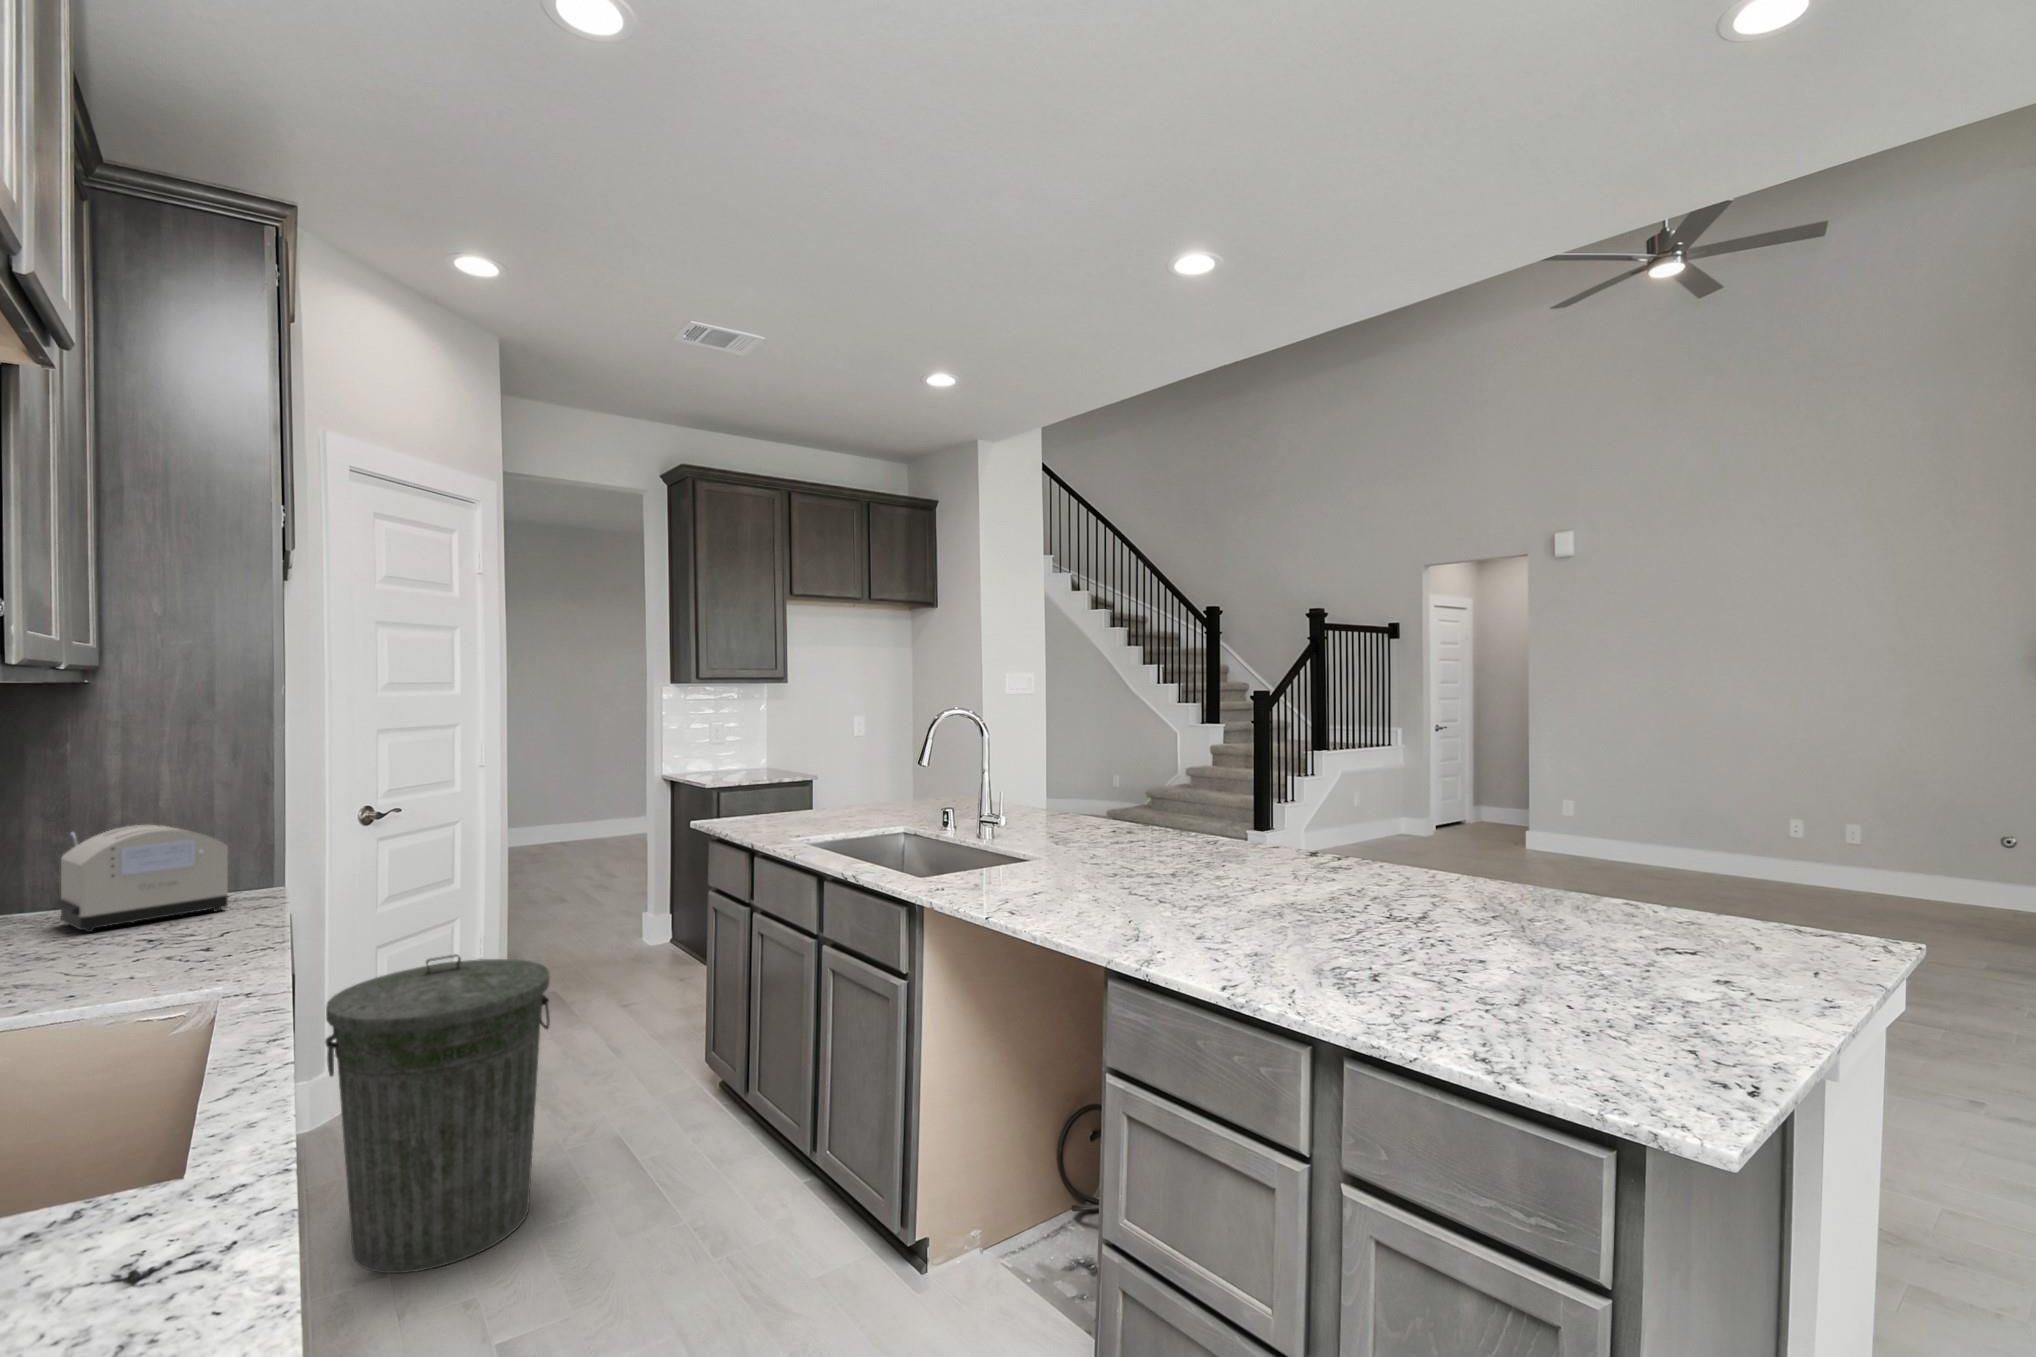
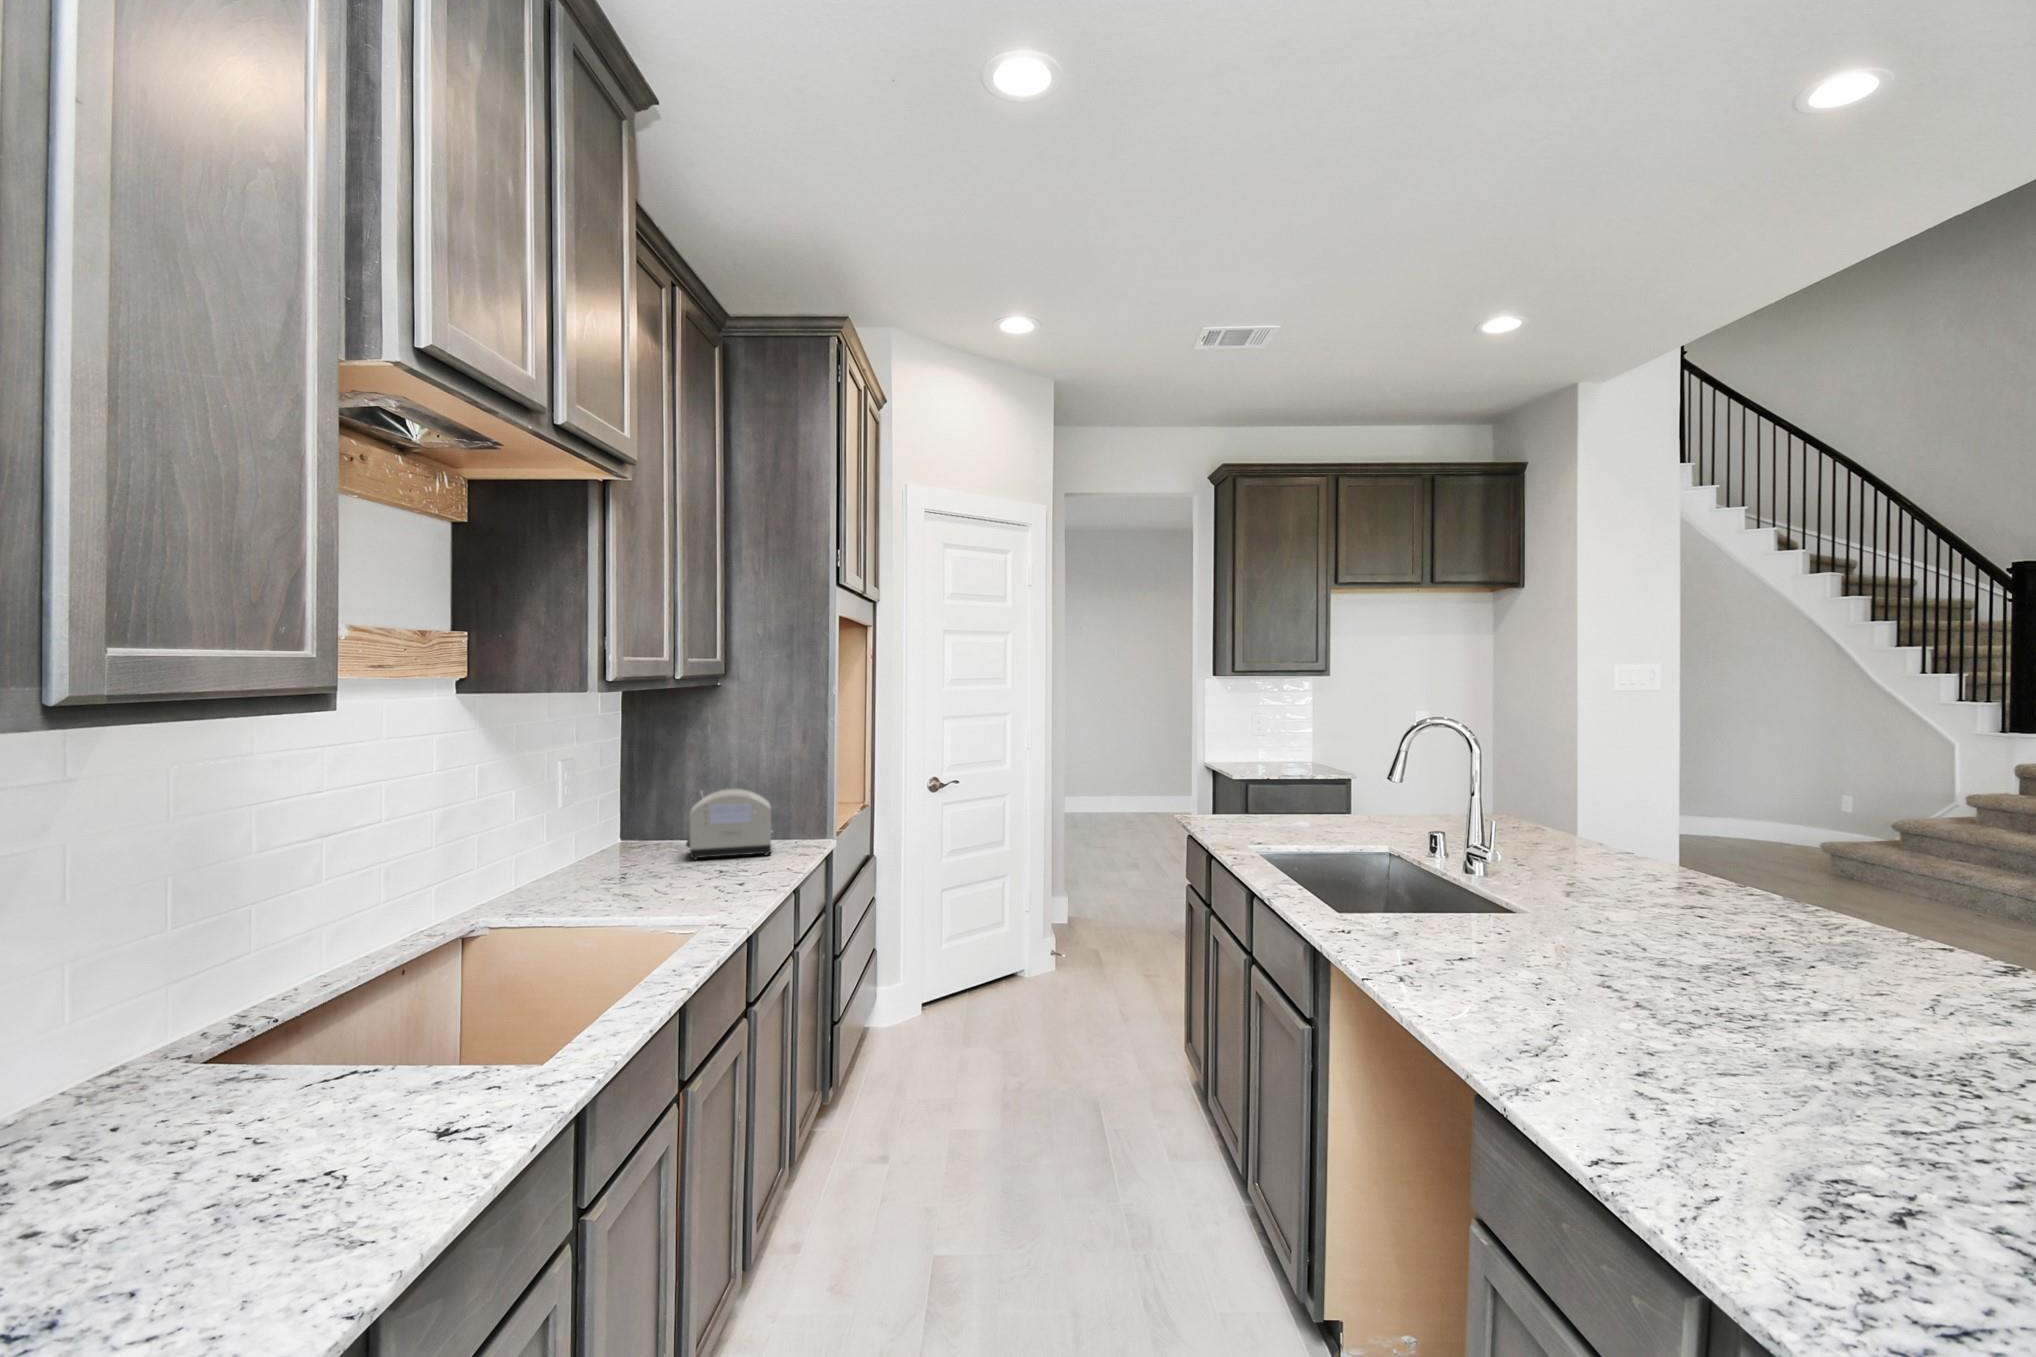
trash can: present [325,954,550,1273] -> none [845,911,999,1161]

